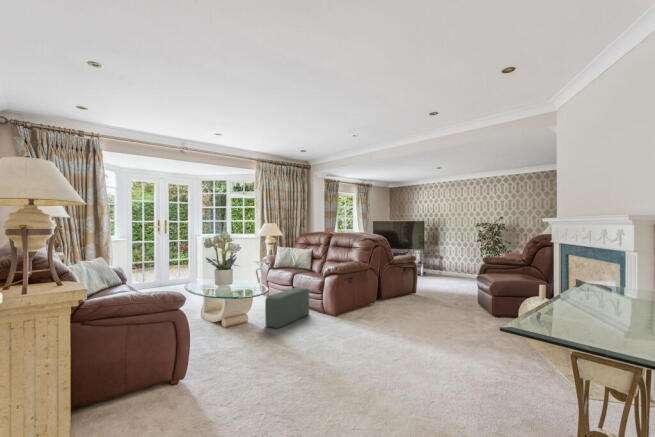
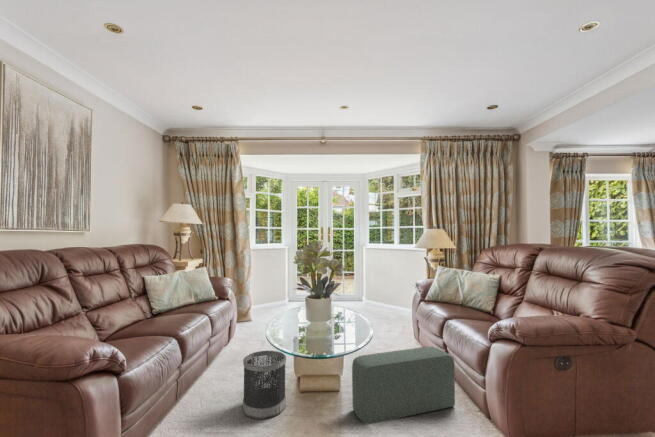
wastebasket: none [202,304,229,343] -> present [243,350,286,419]

